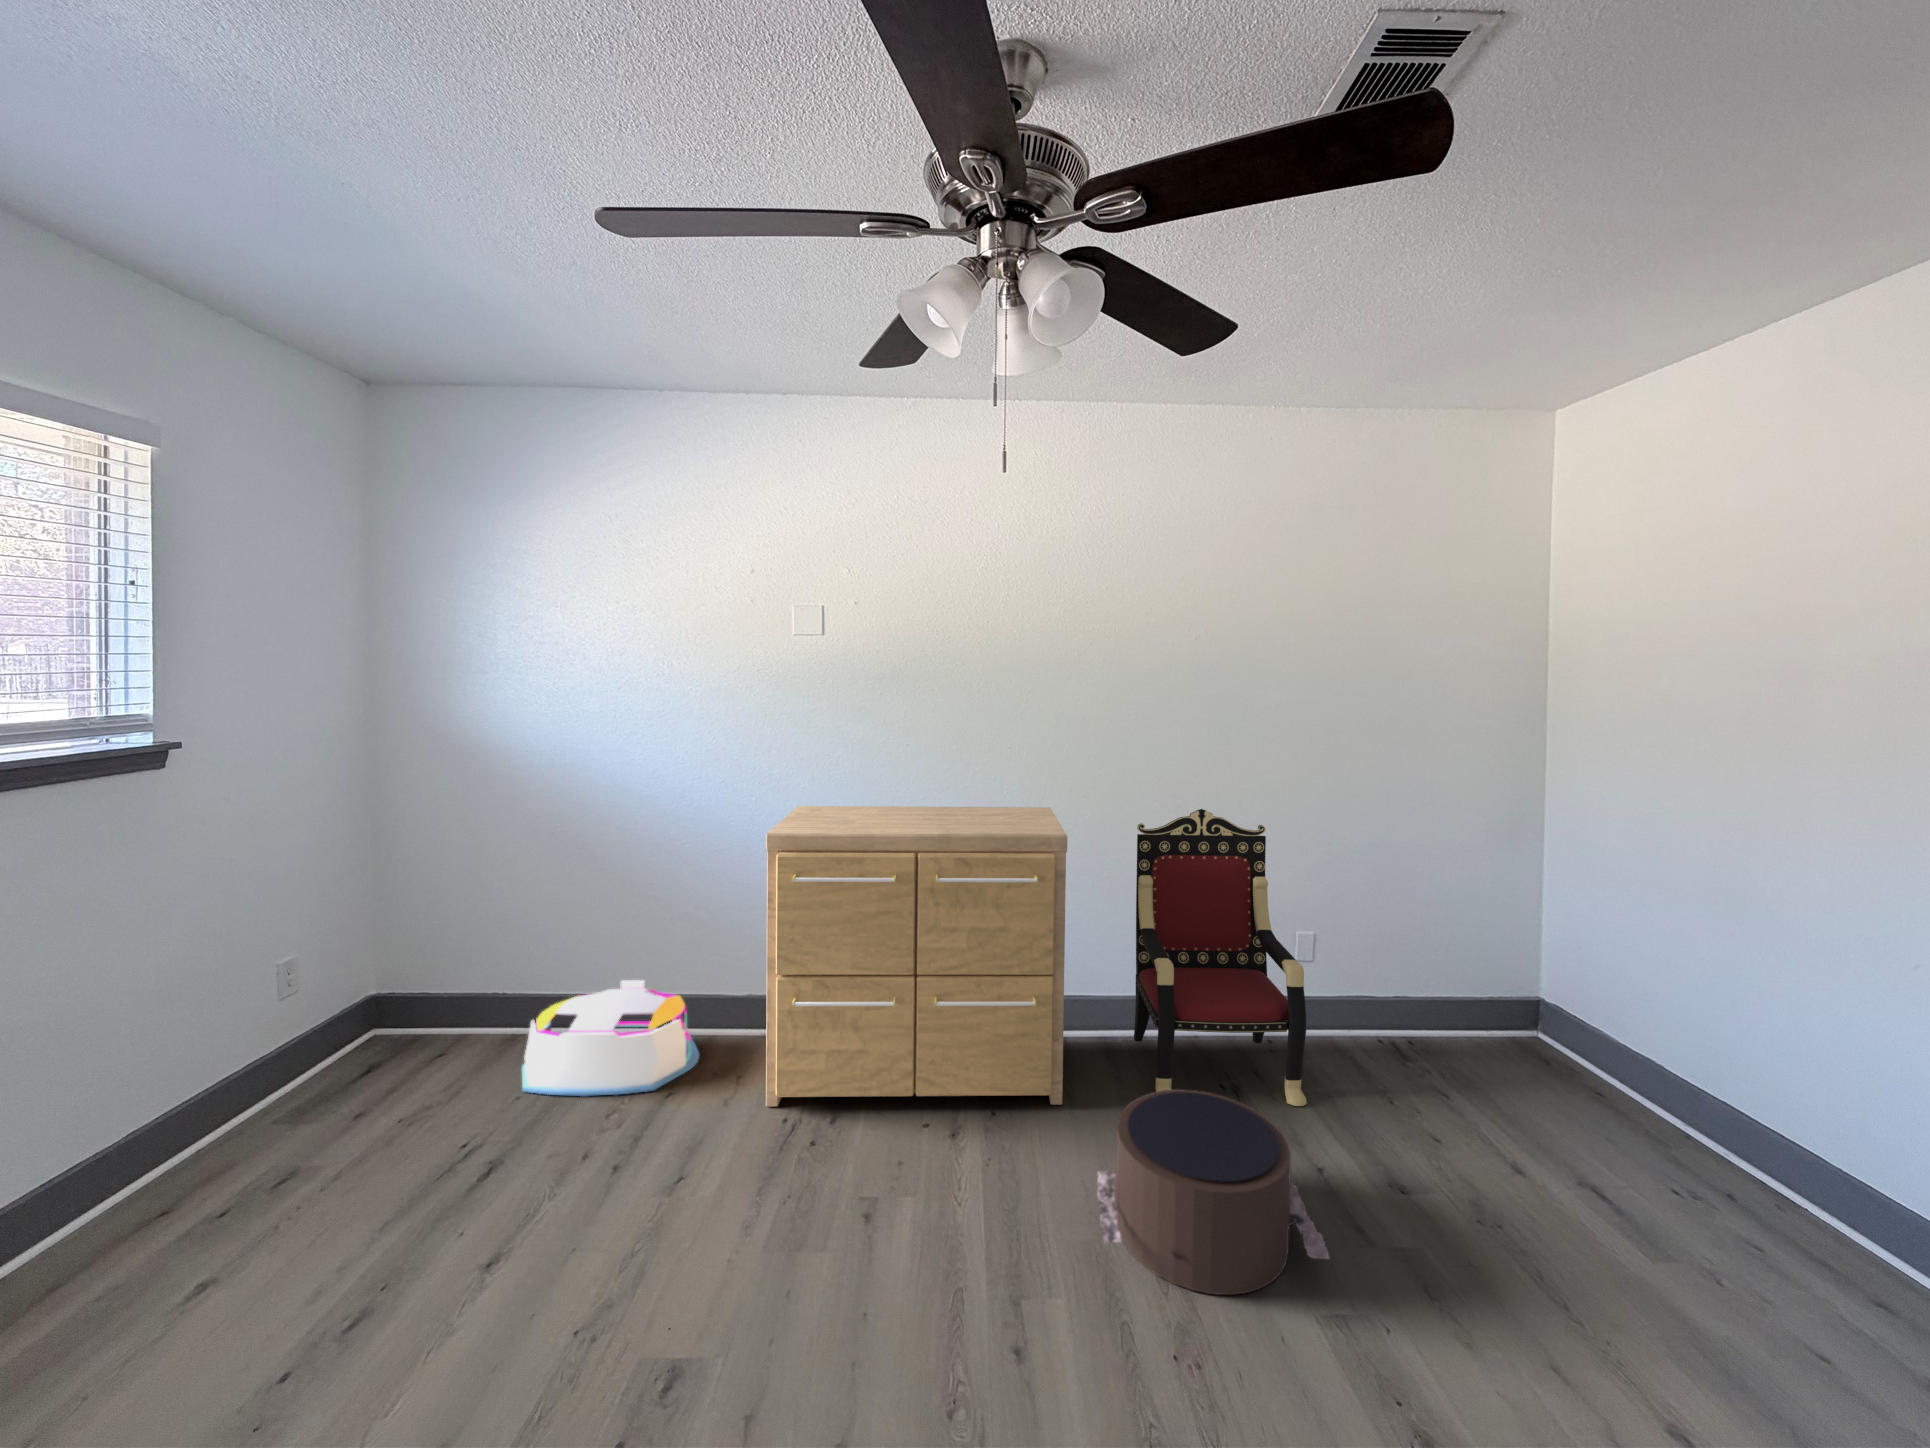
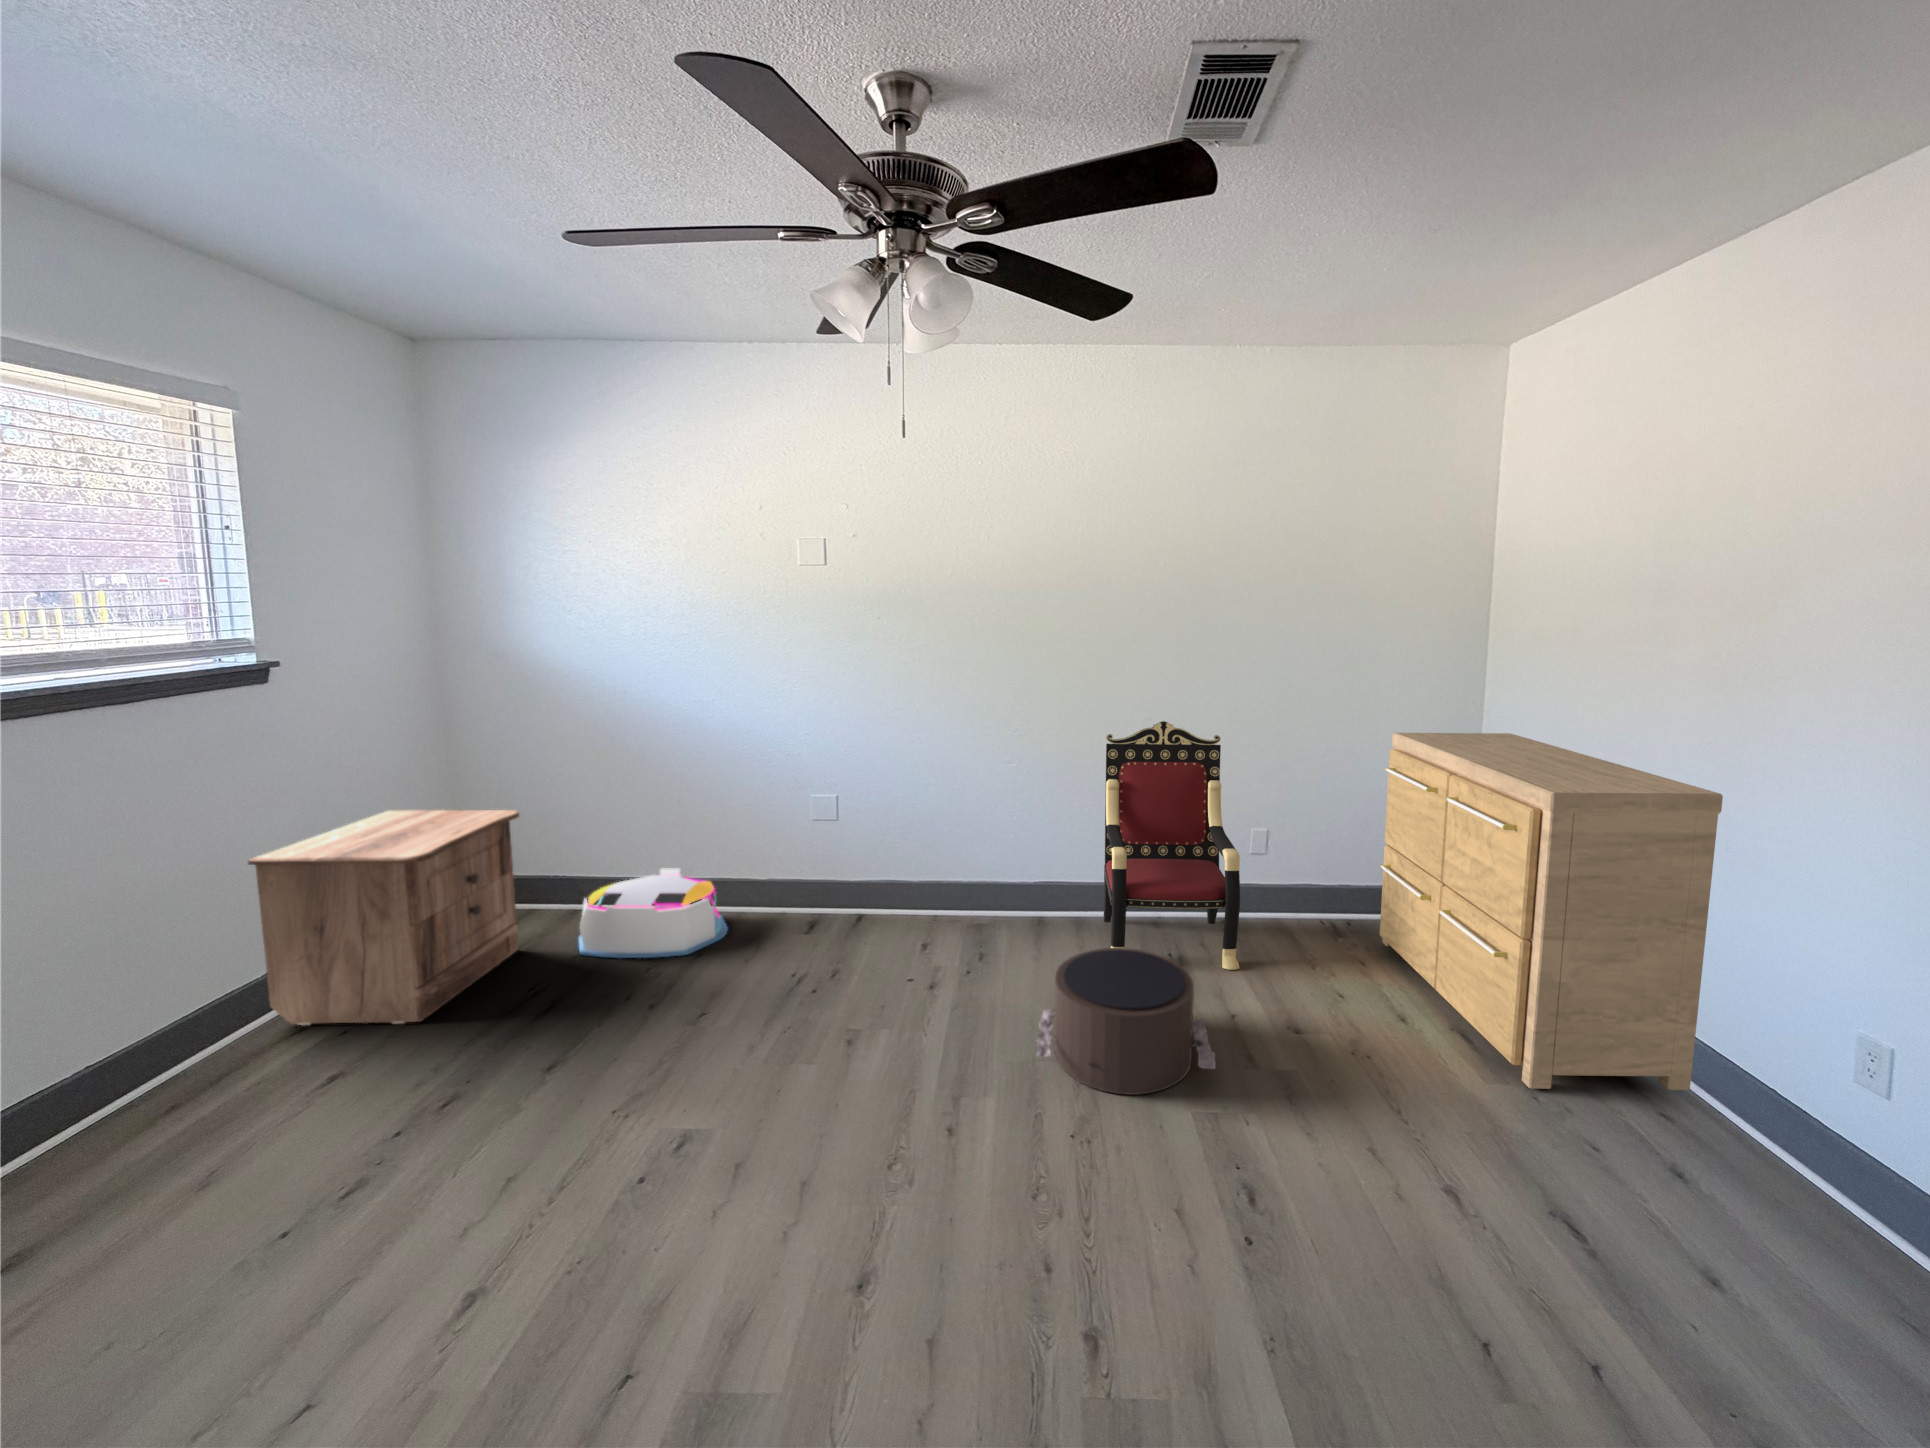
dresser: present [766,806,1067,1106] -> present [1380,733,1723,1090]
nightstand: none [118,915,460,1200] -> present [248,810,520,1025]

